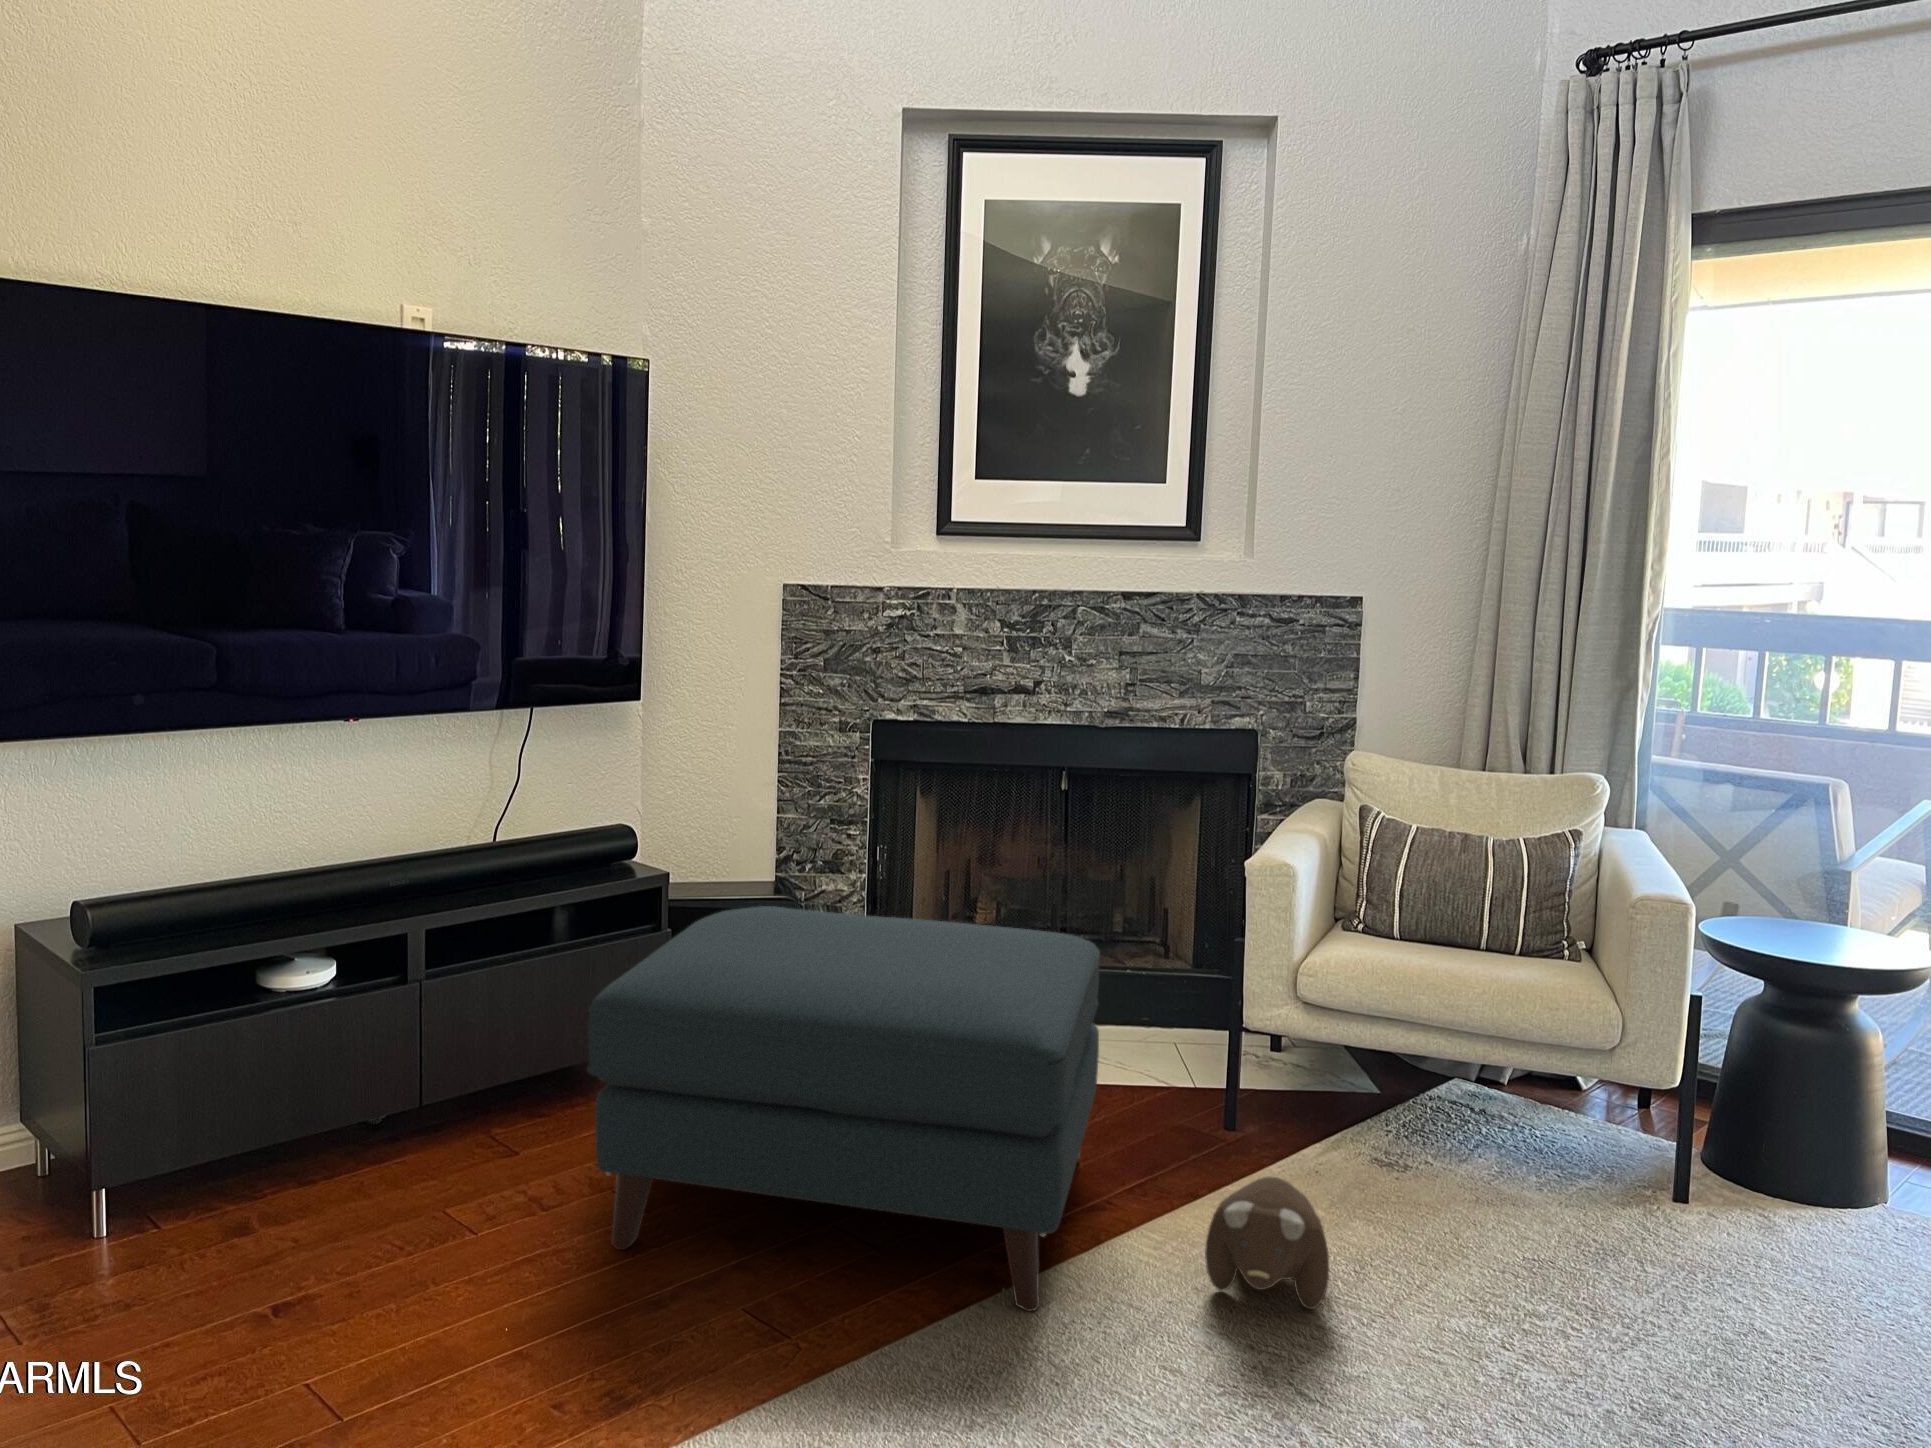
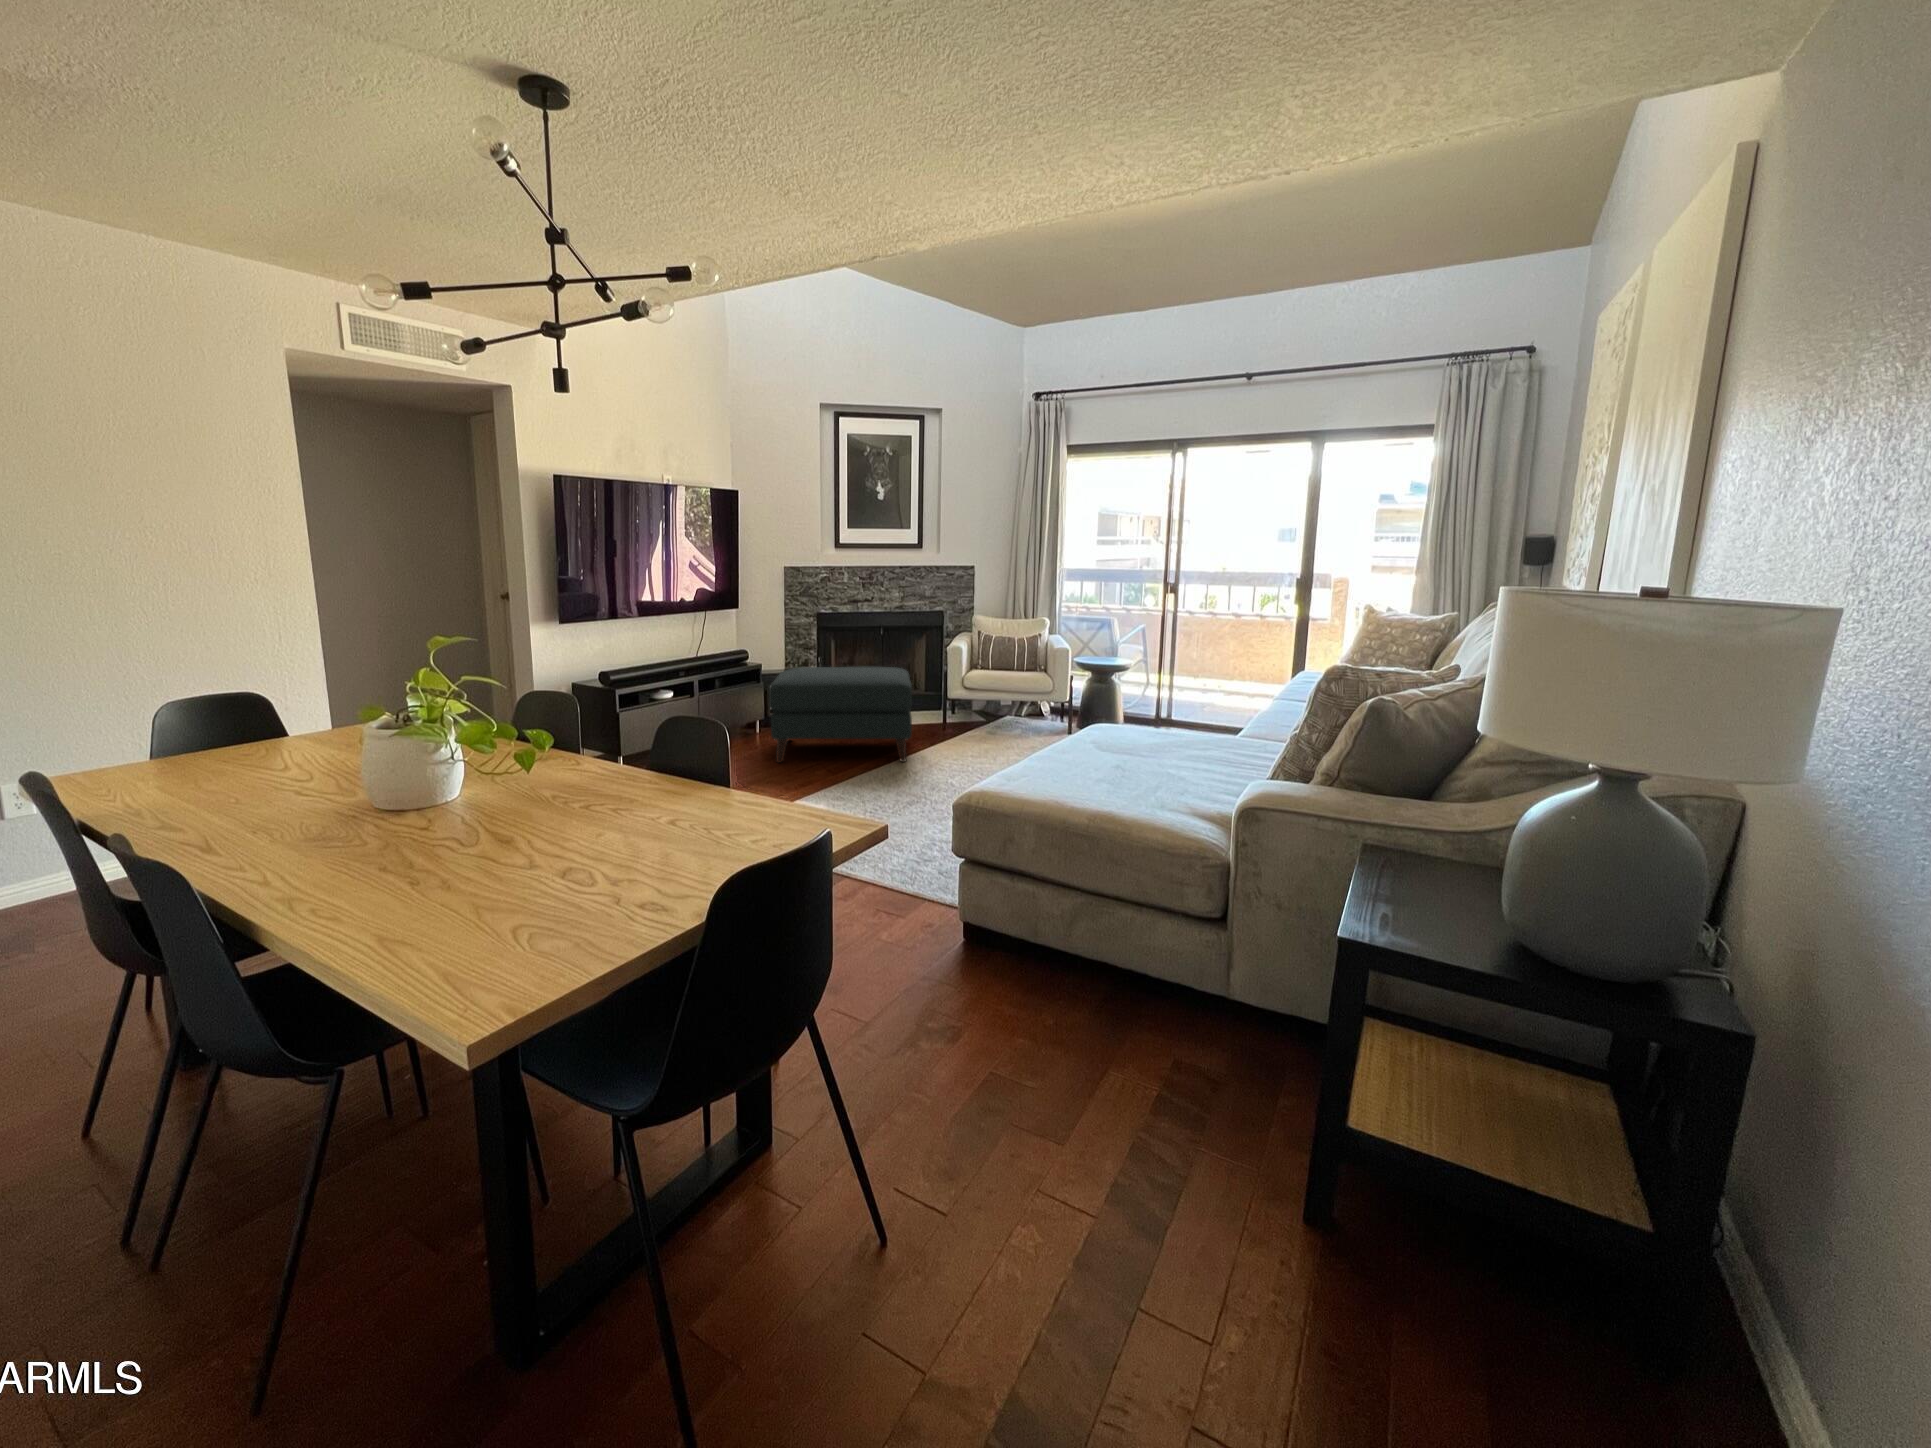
plush toy: present [1205,1176,1329,1309] -> none [949,723,983,756]

